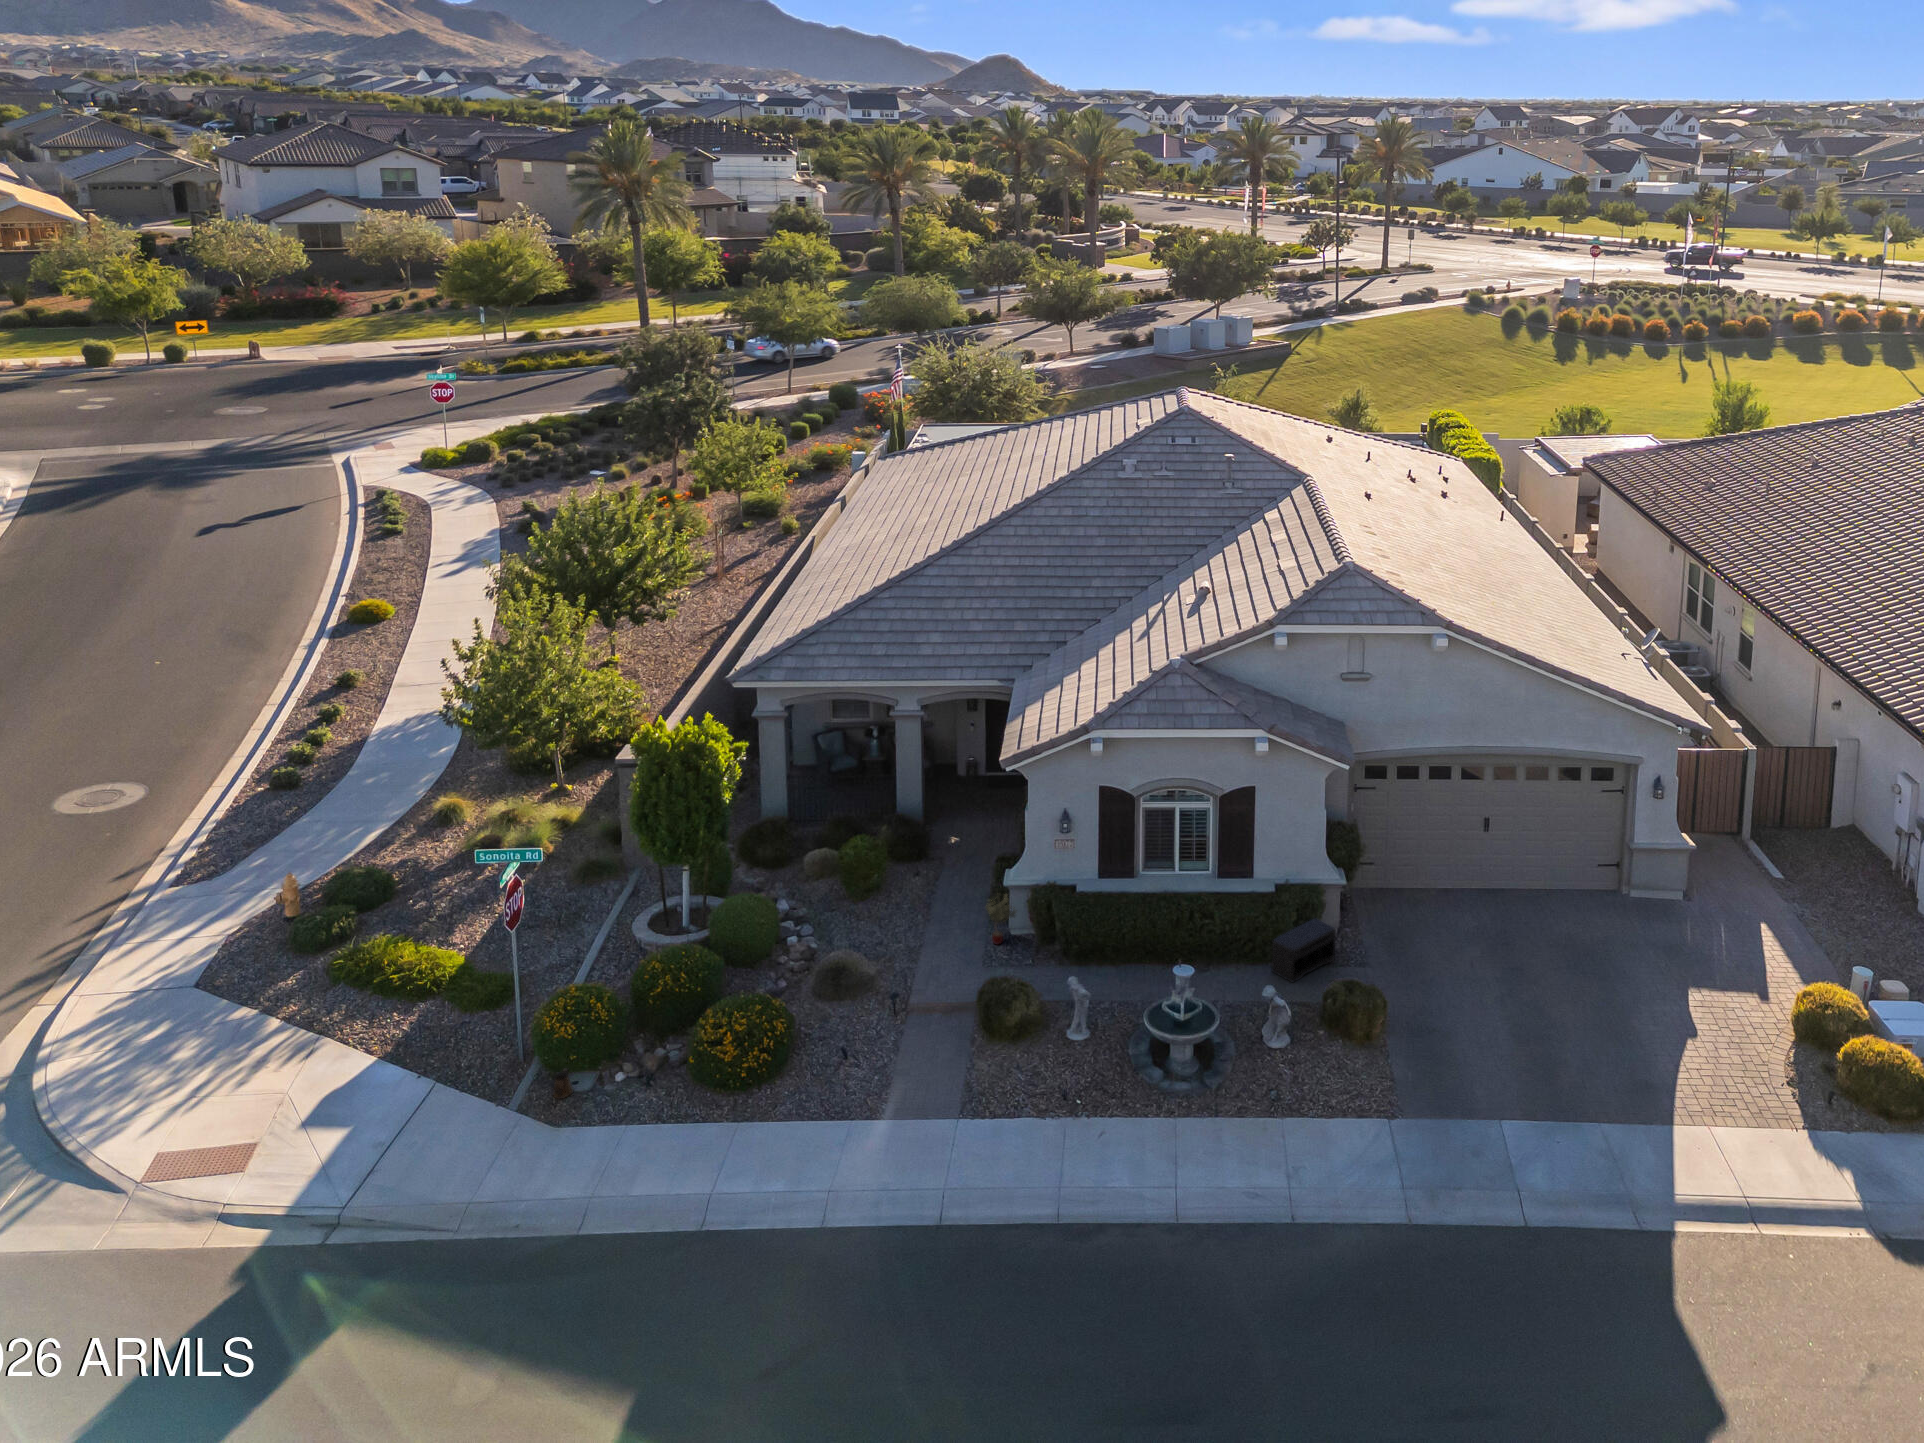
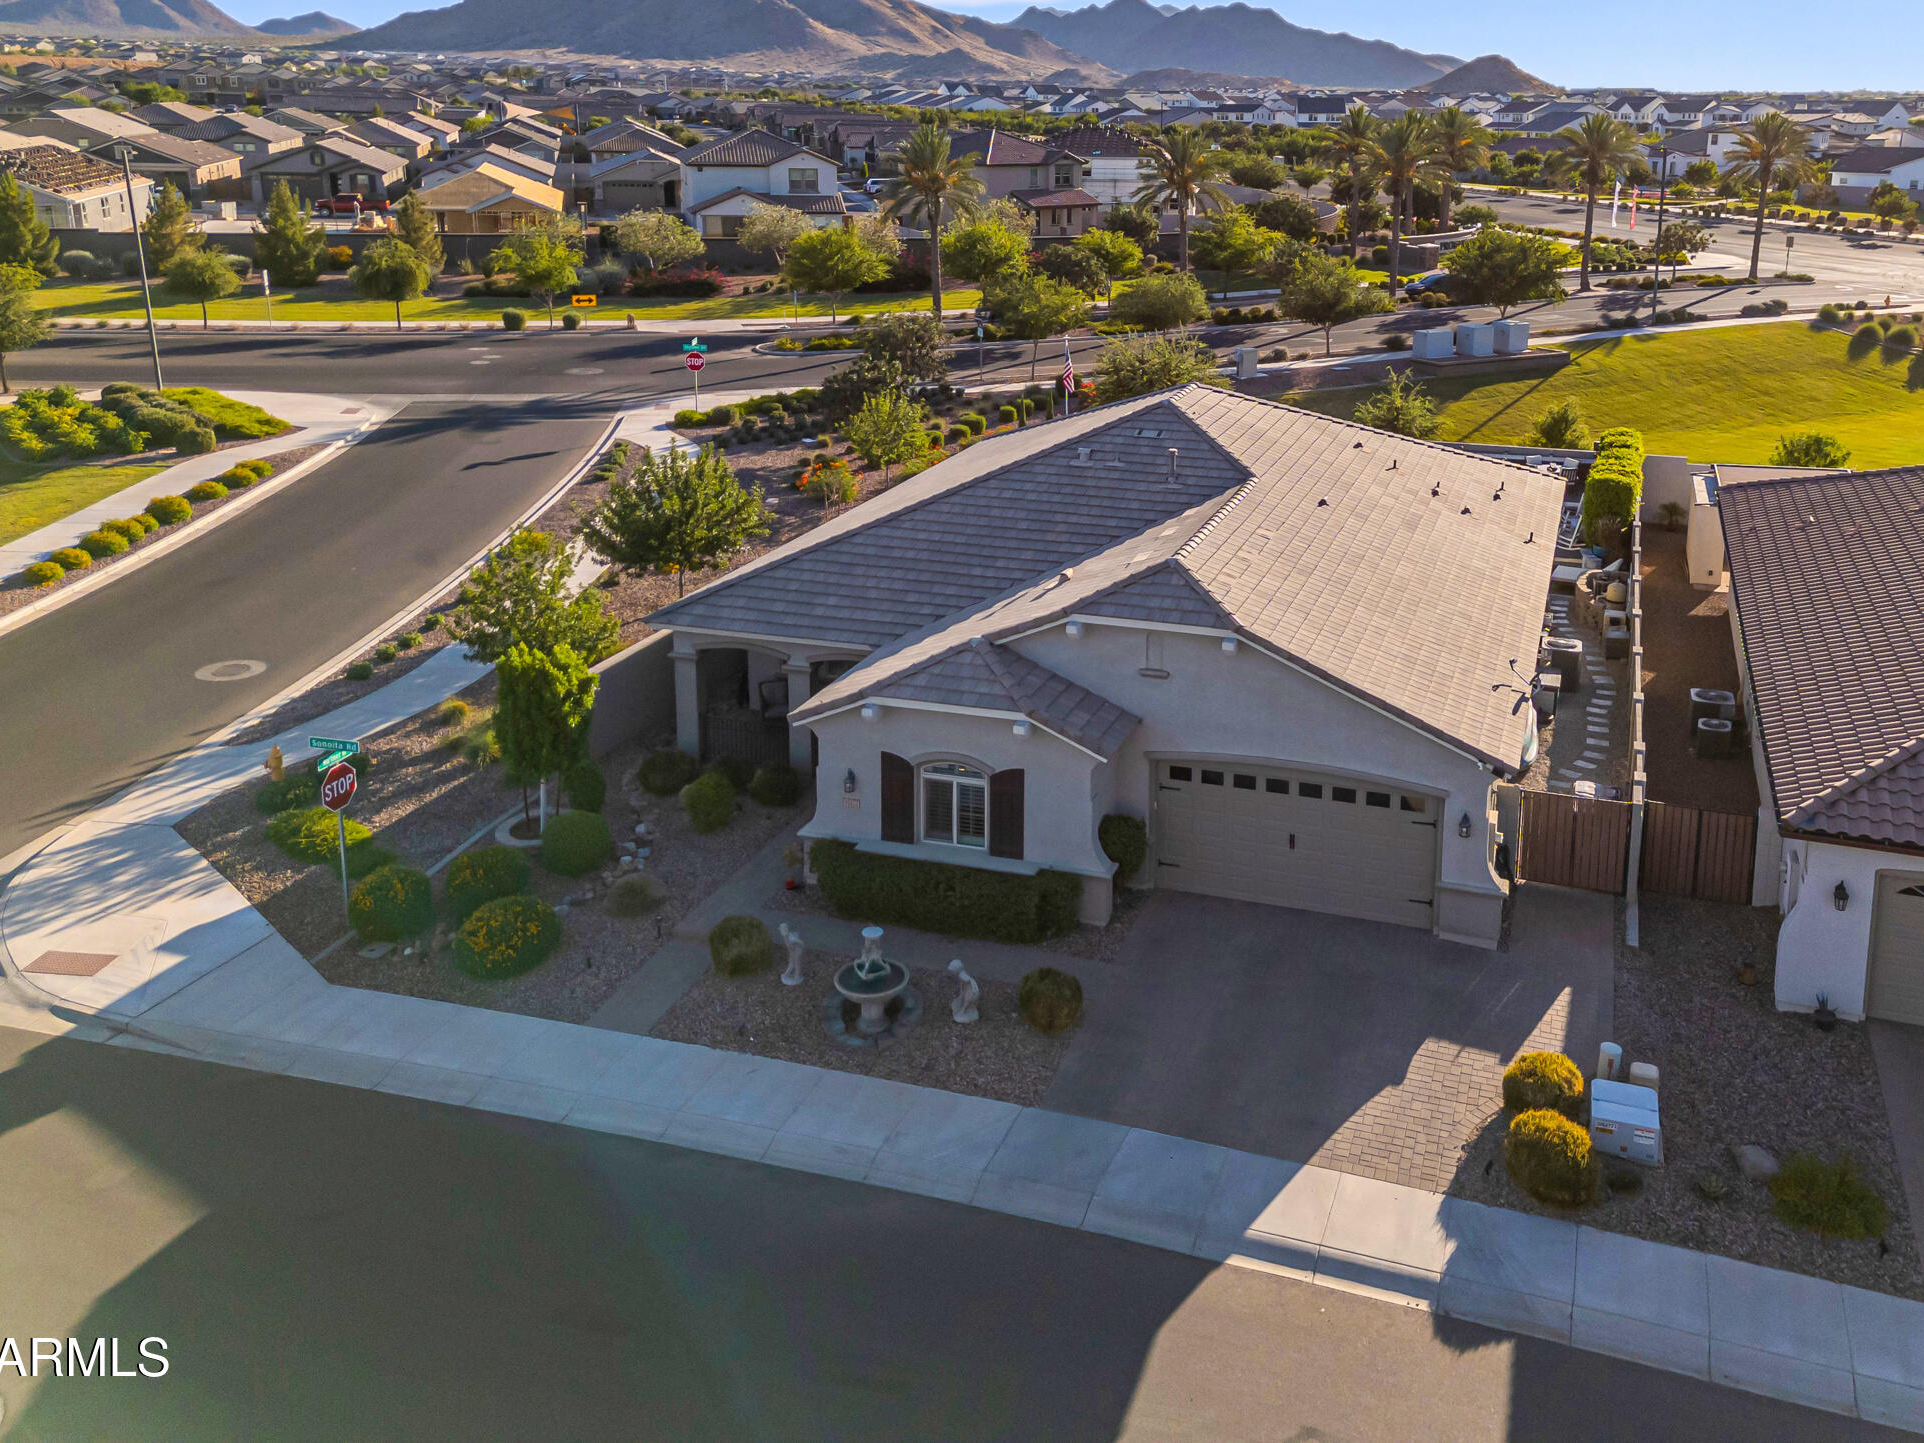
bench: present [1272,919,1336,982] -> none [1014,908,1084,967]
watering can: present [550,1068,574,1099] -> present [1729,961,1757,985]

